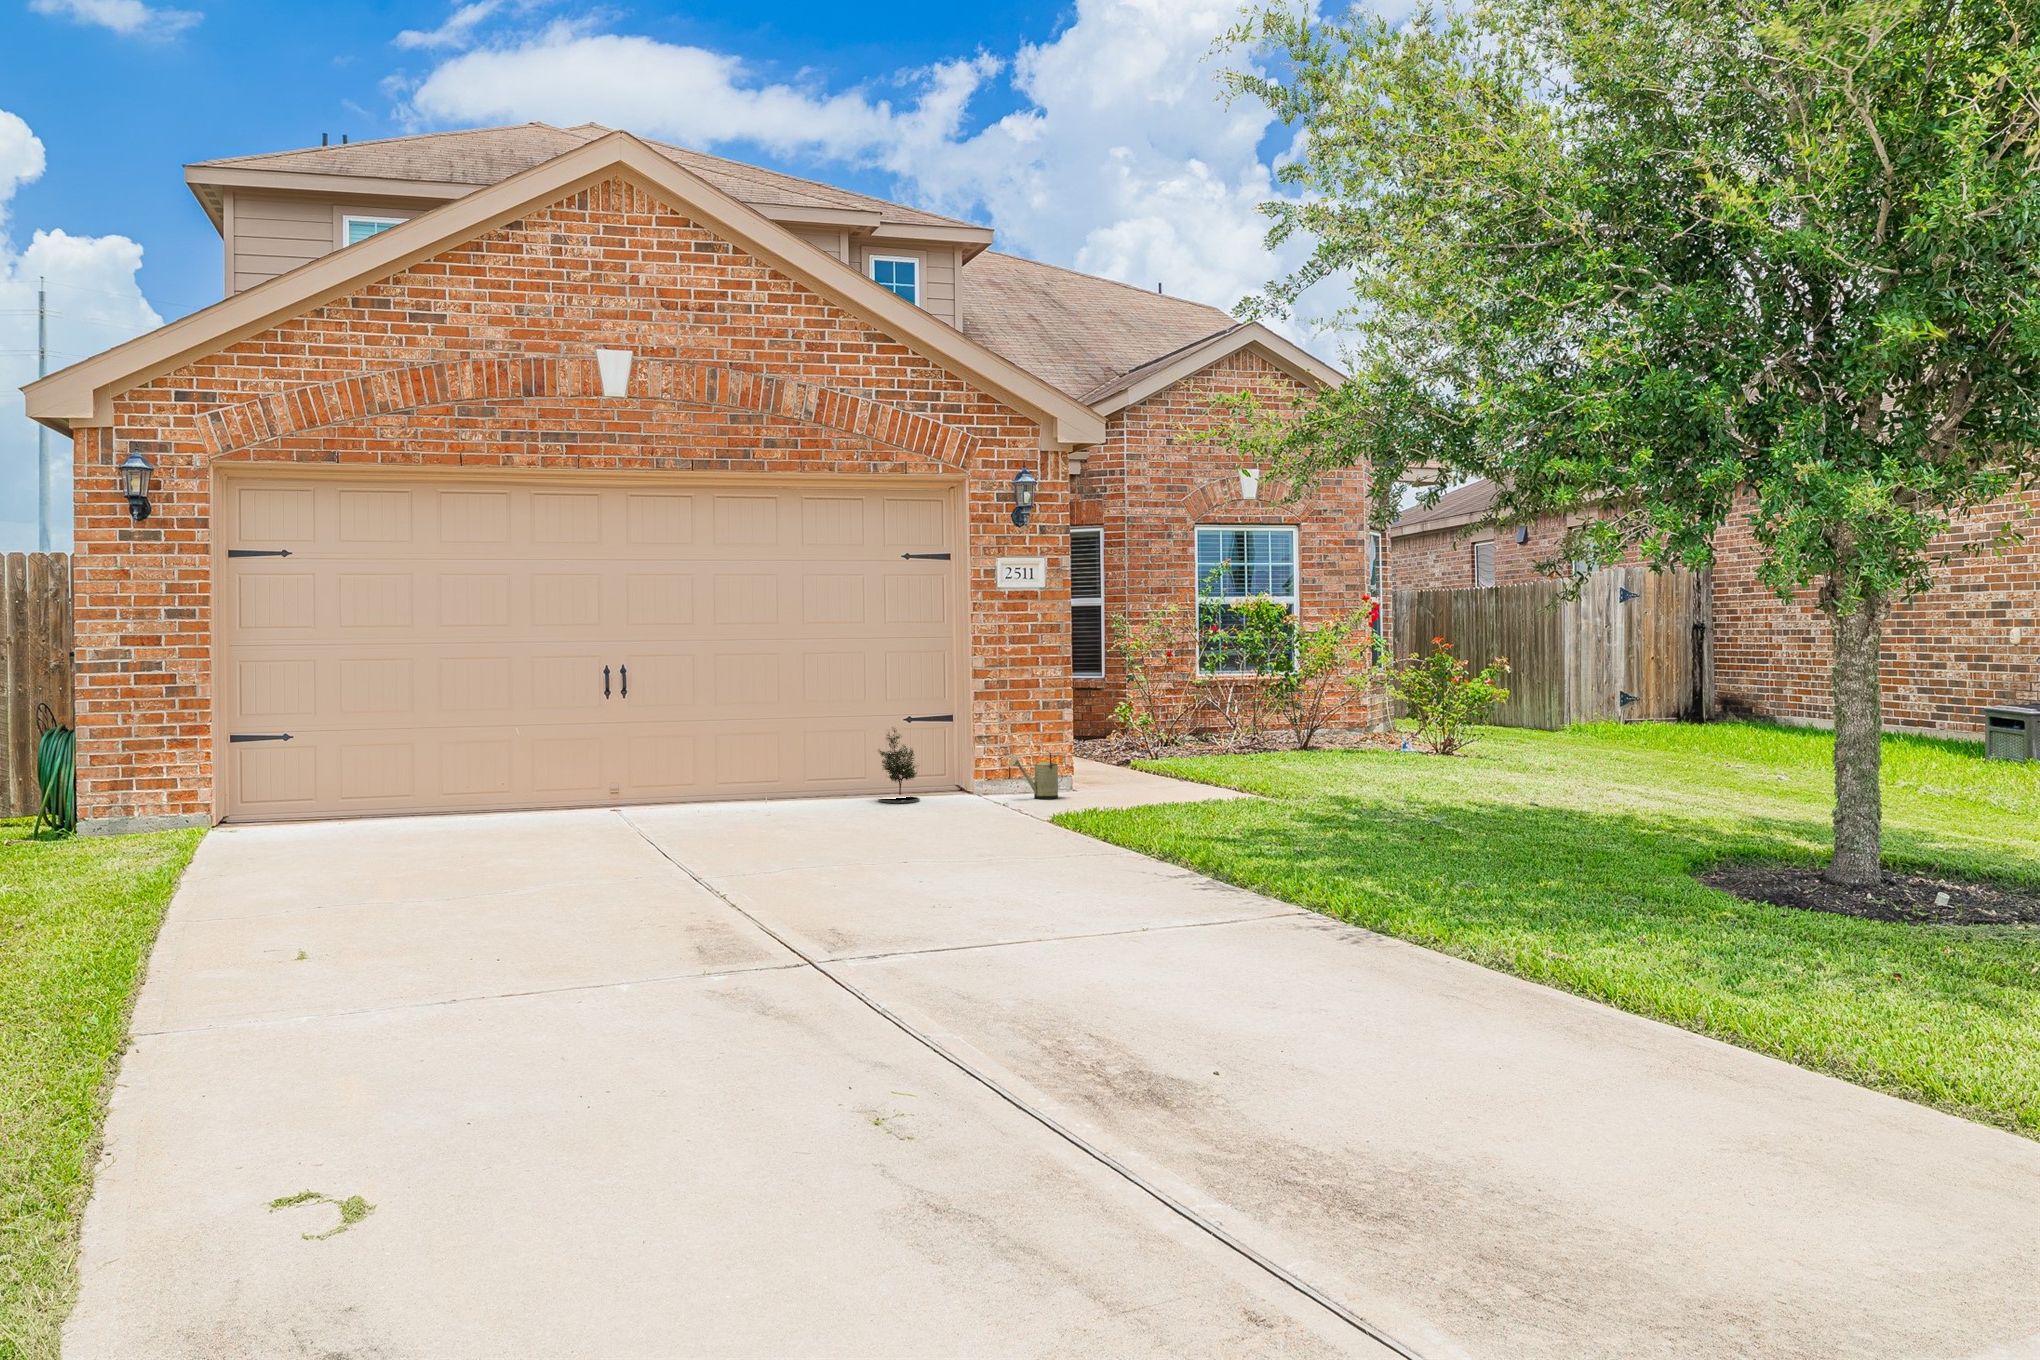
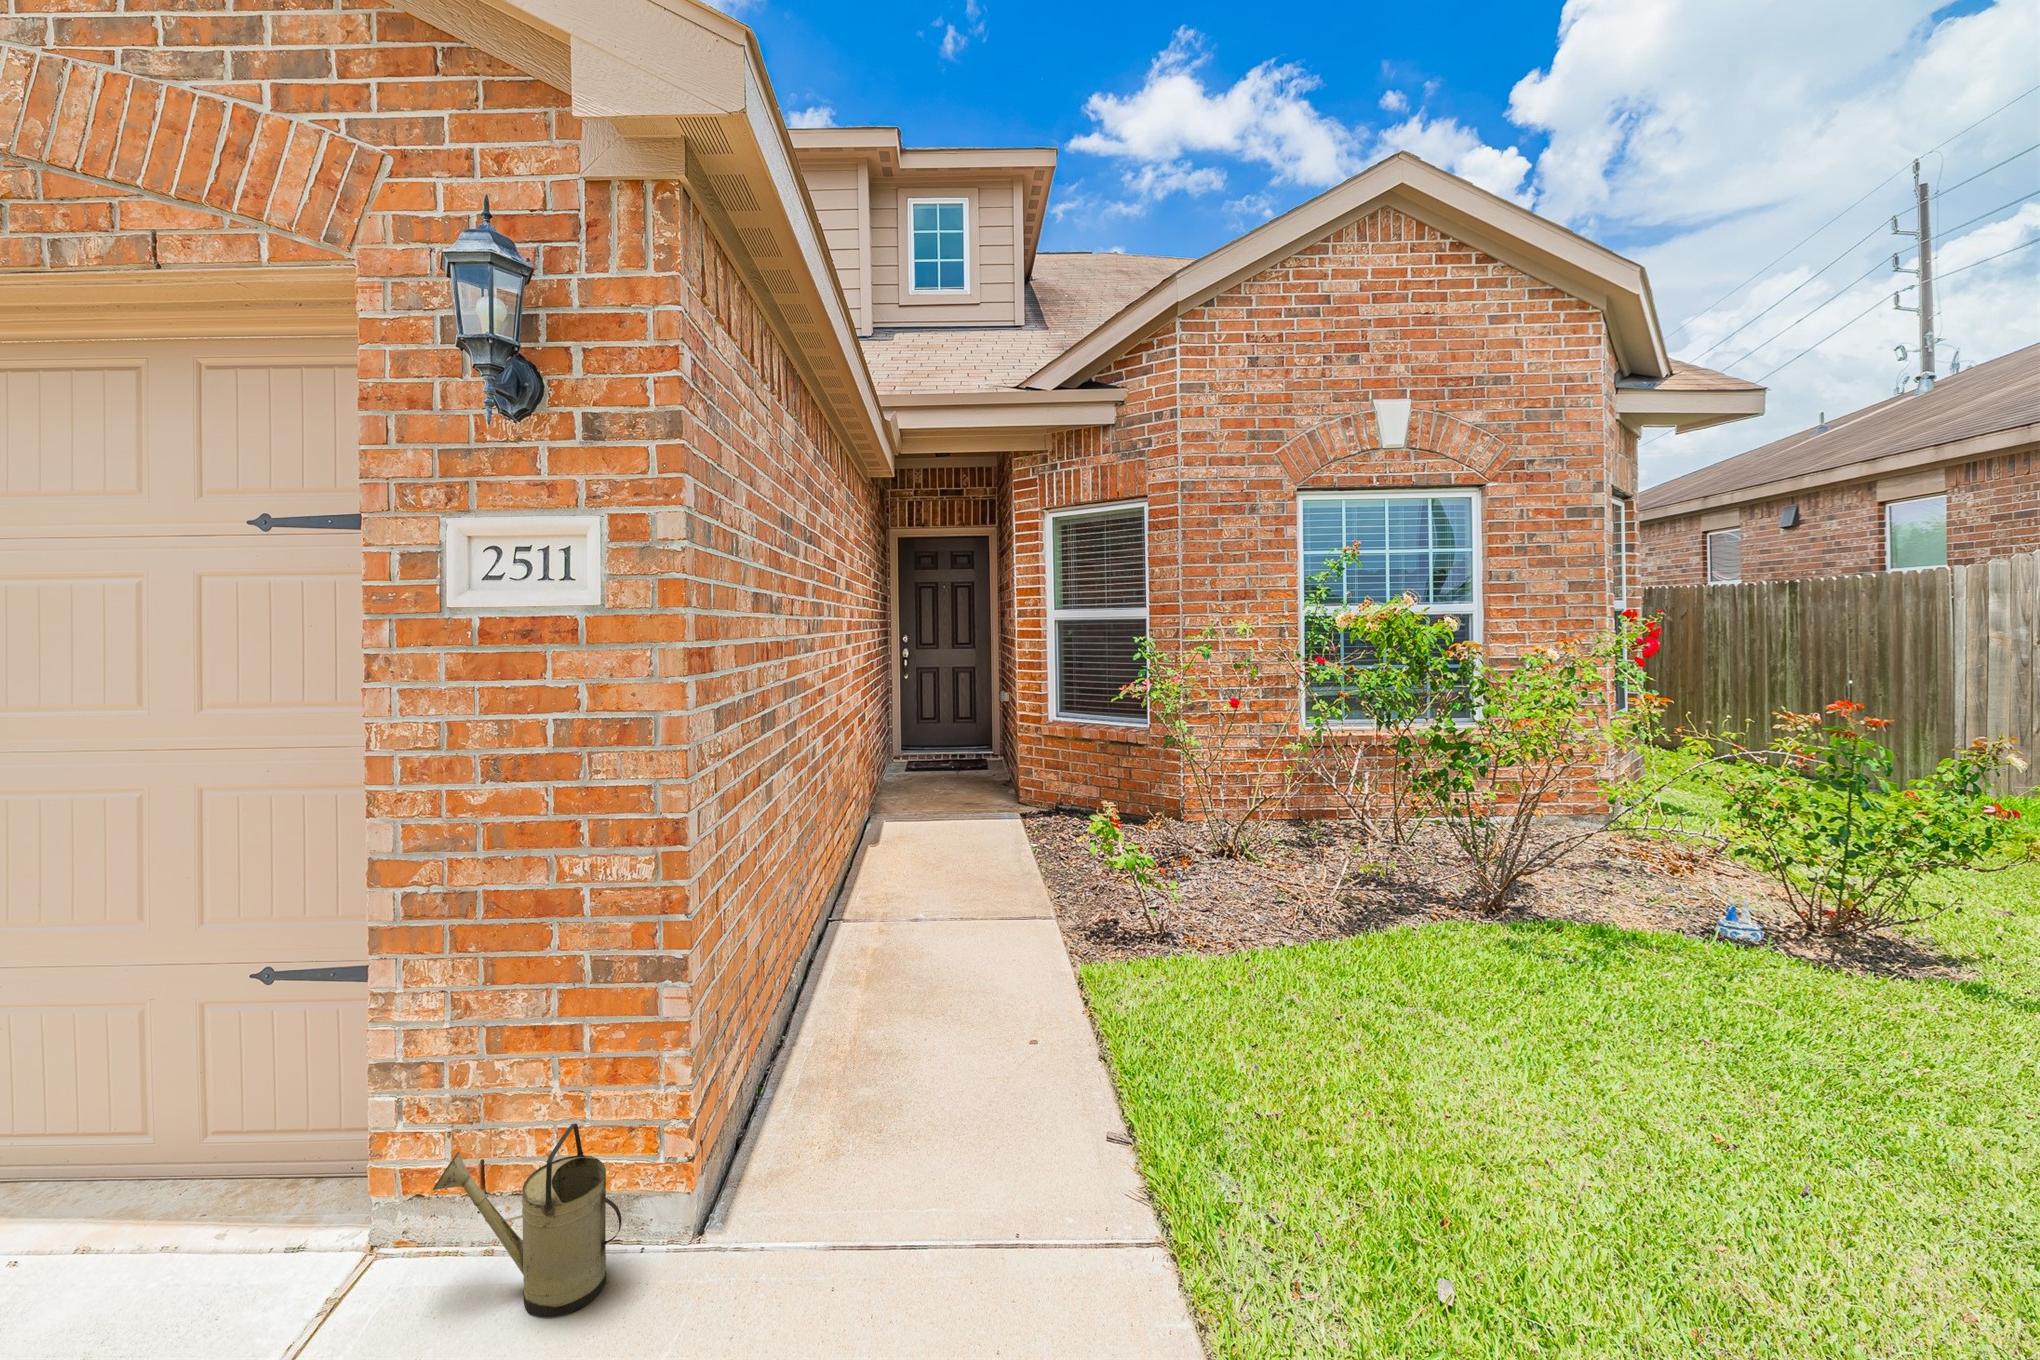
potted tree: present [878,727,920,803] -> none [50,1021,261,1278]

